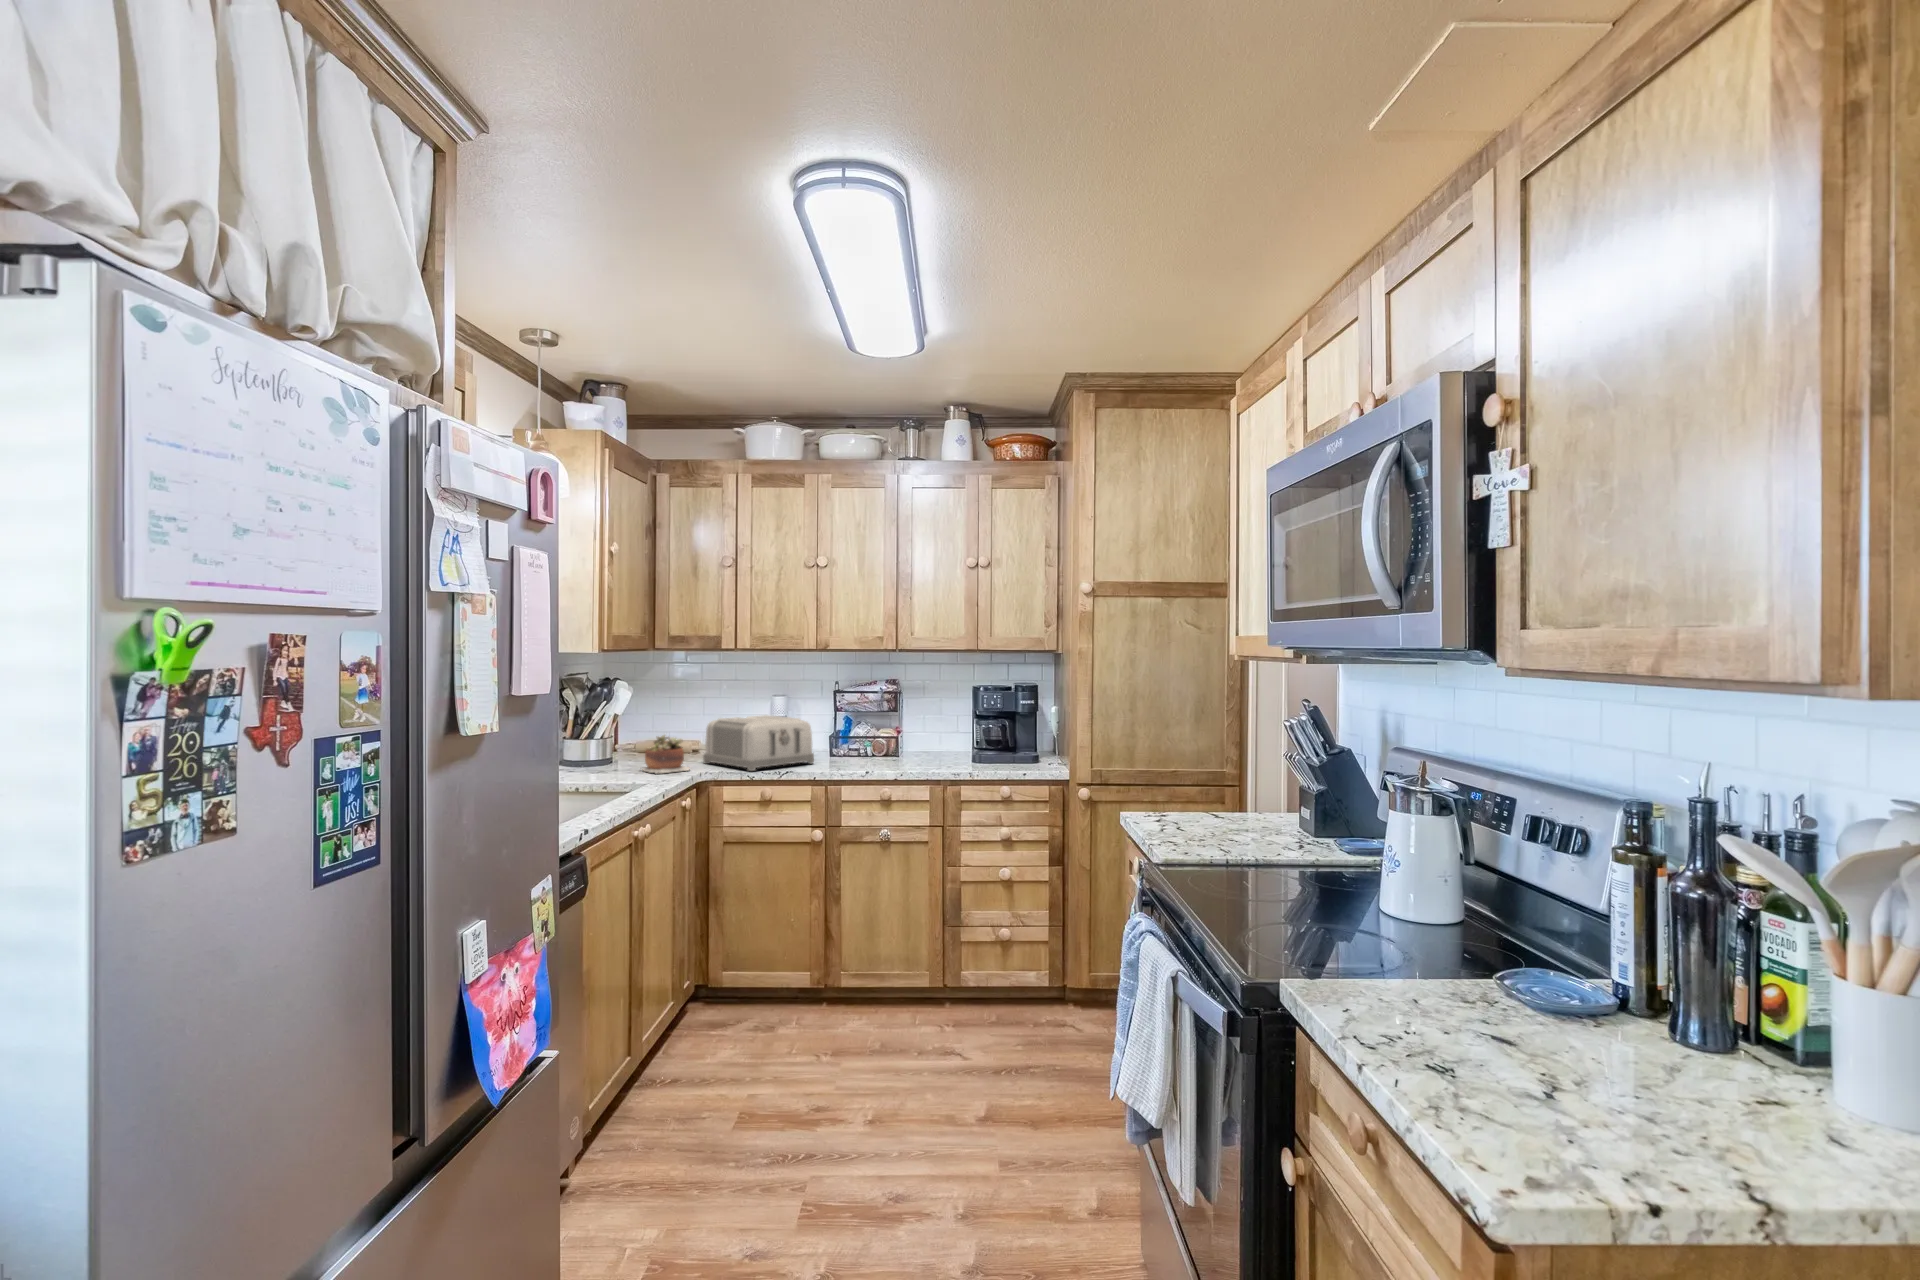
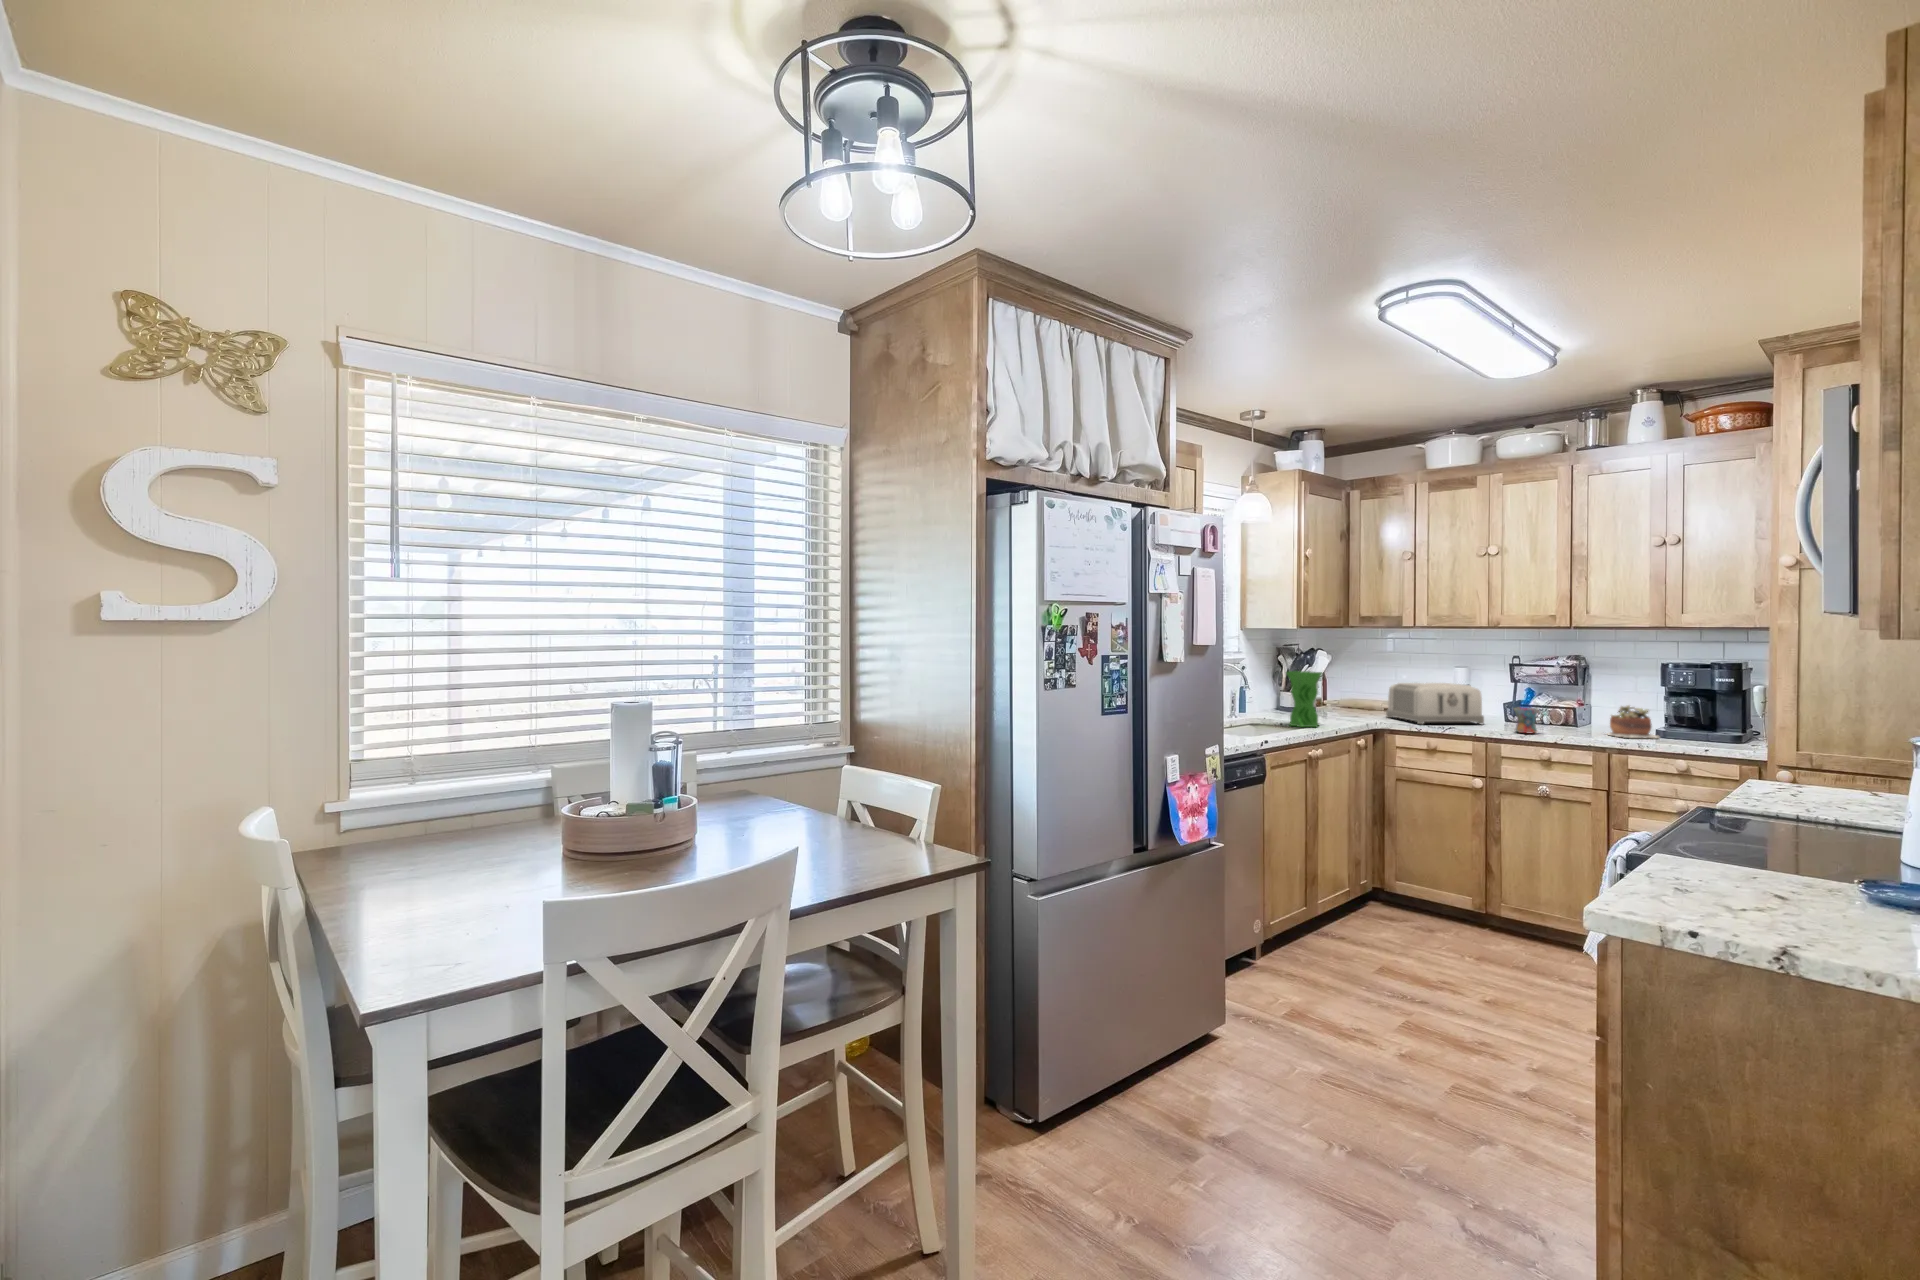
vase: none [589,712,641,794] -> present [1286,671,1322,727]
succulent plant: present [643,735,690,774] -> present [1607,705,1659,738]
mug: none [853,742,880,773] -> present [1514,708,1542,734]

